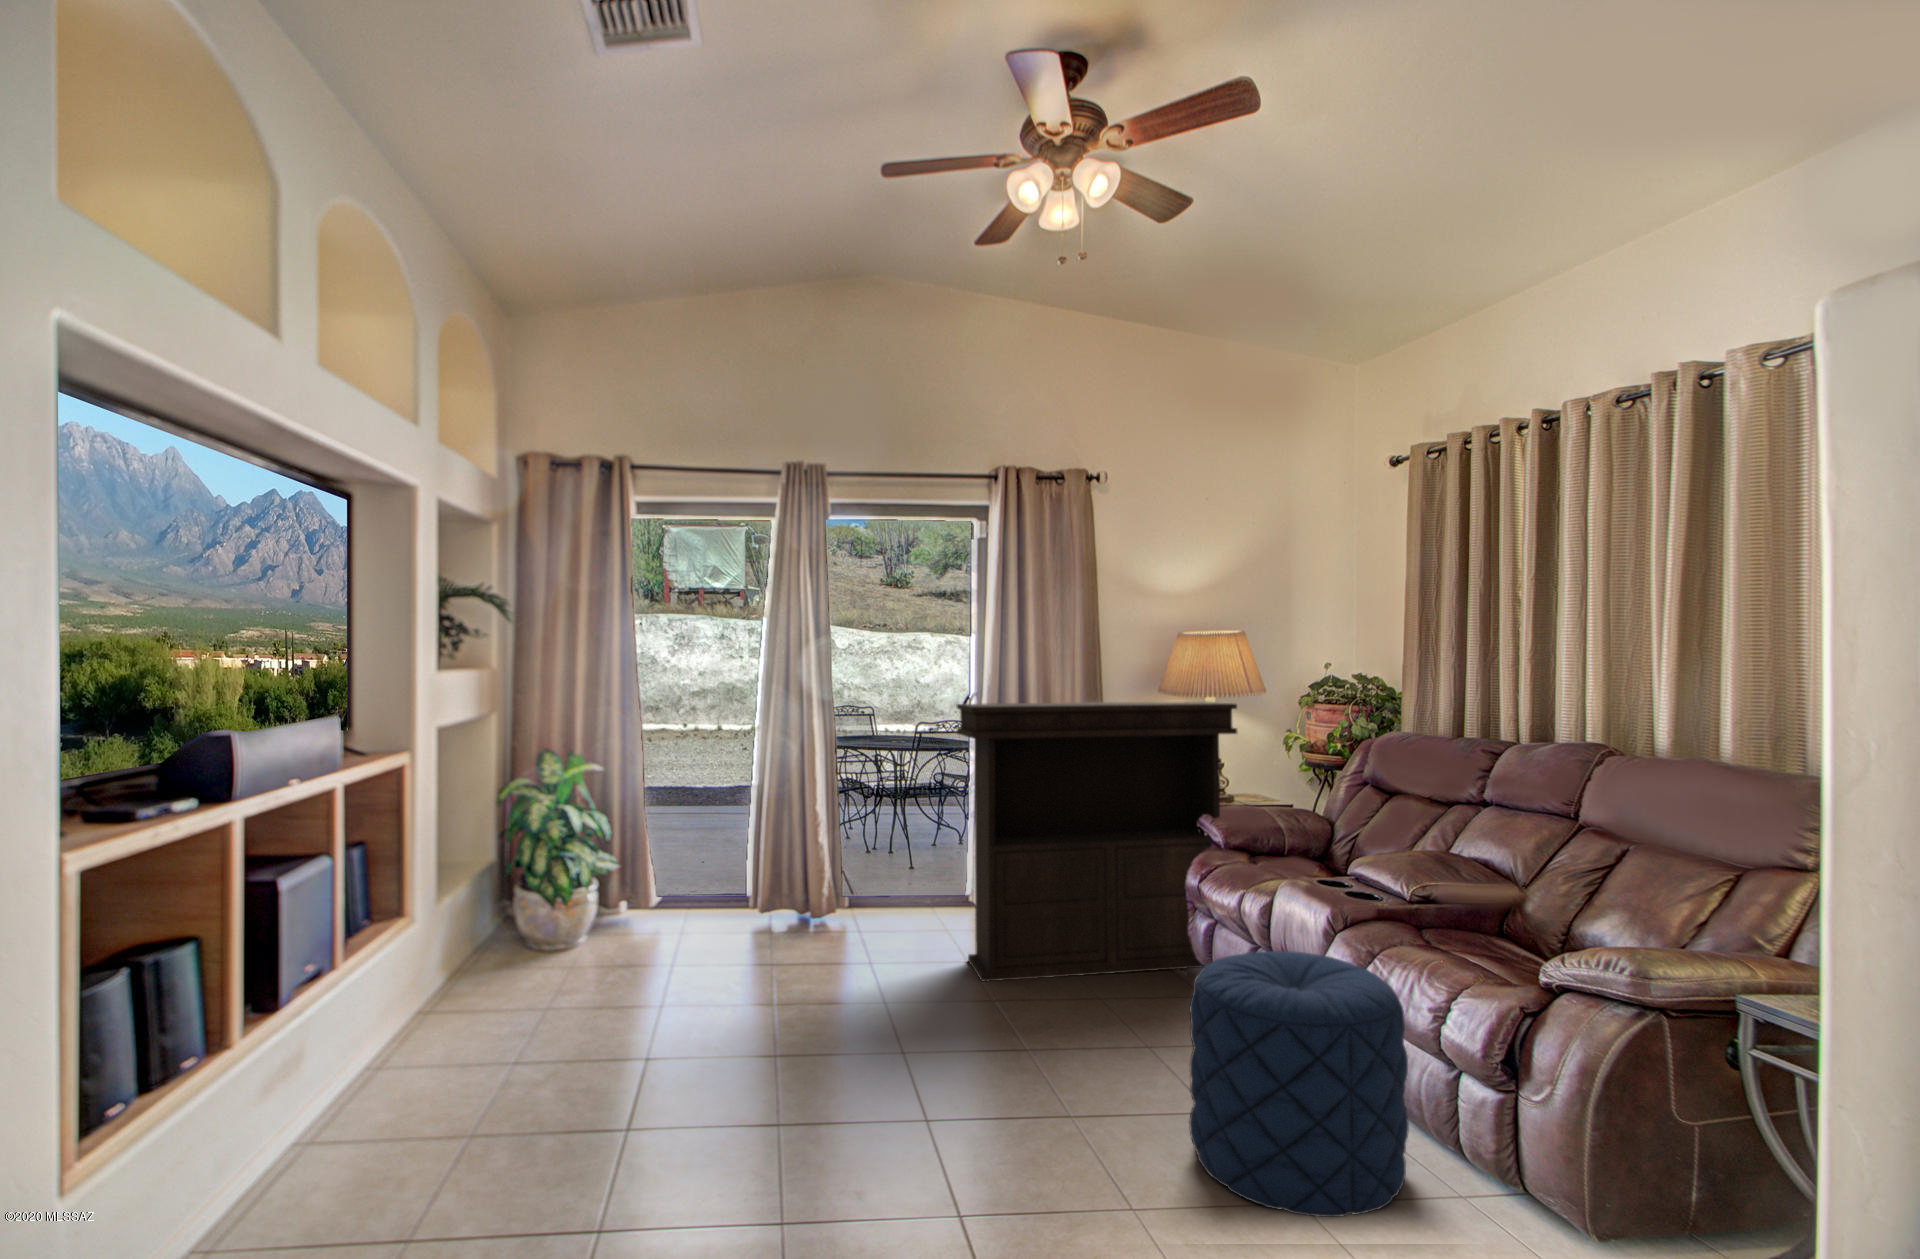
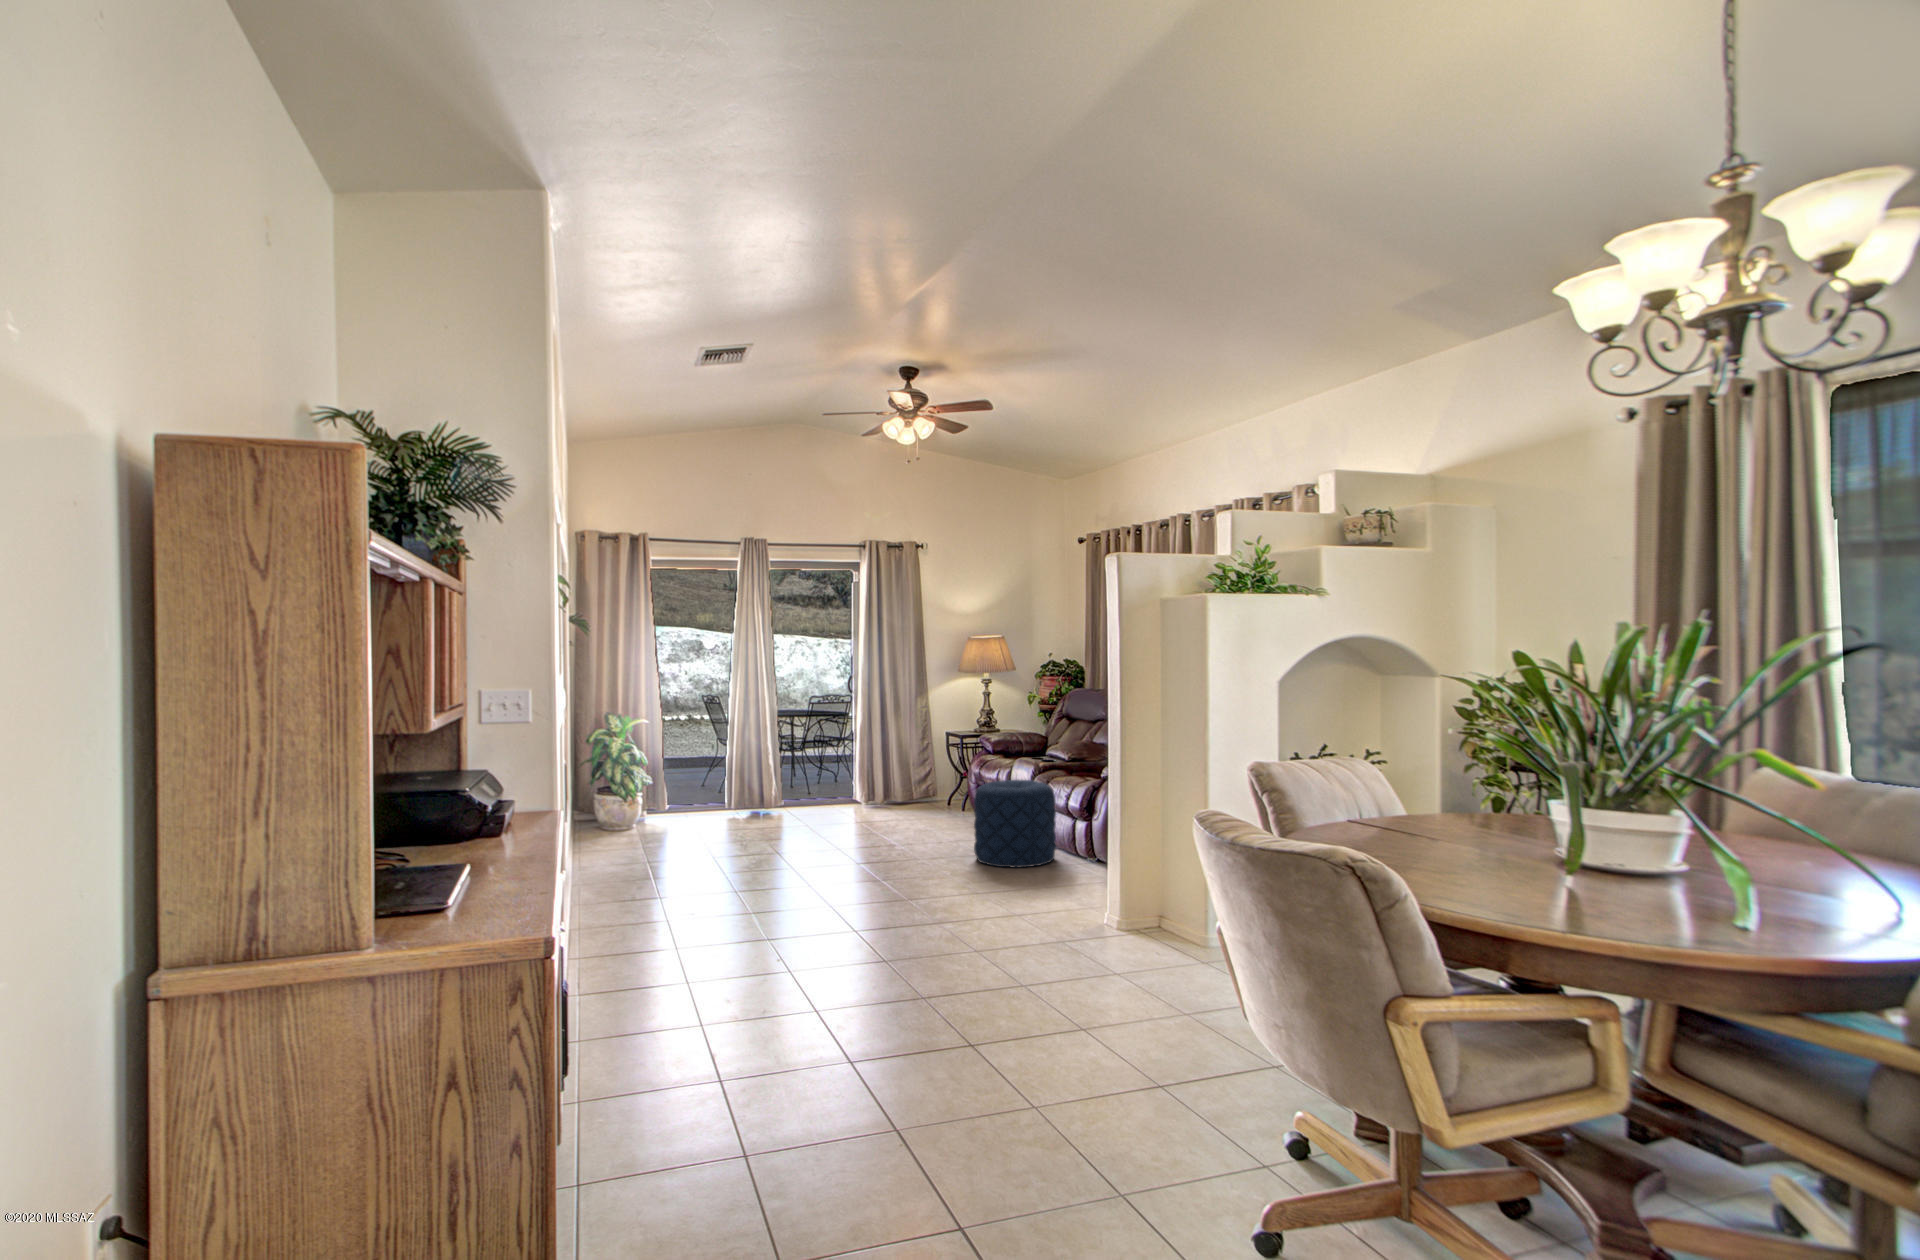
console table: present [957,701,1237,981] -> none [850,676,1000,826]

